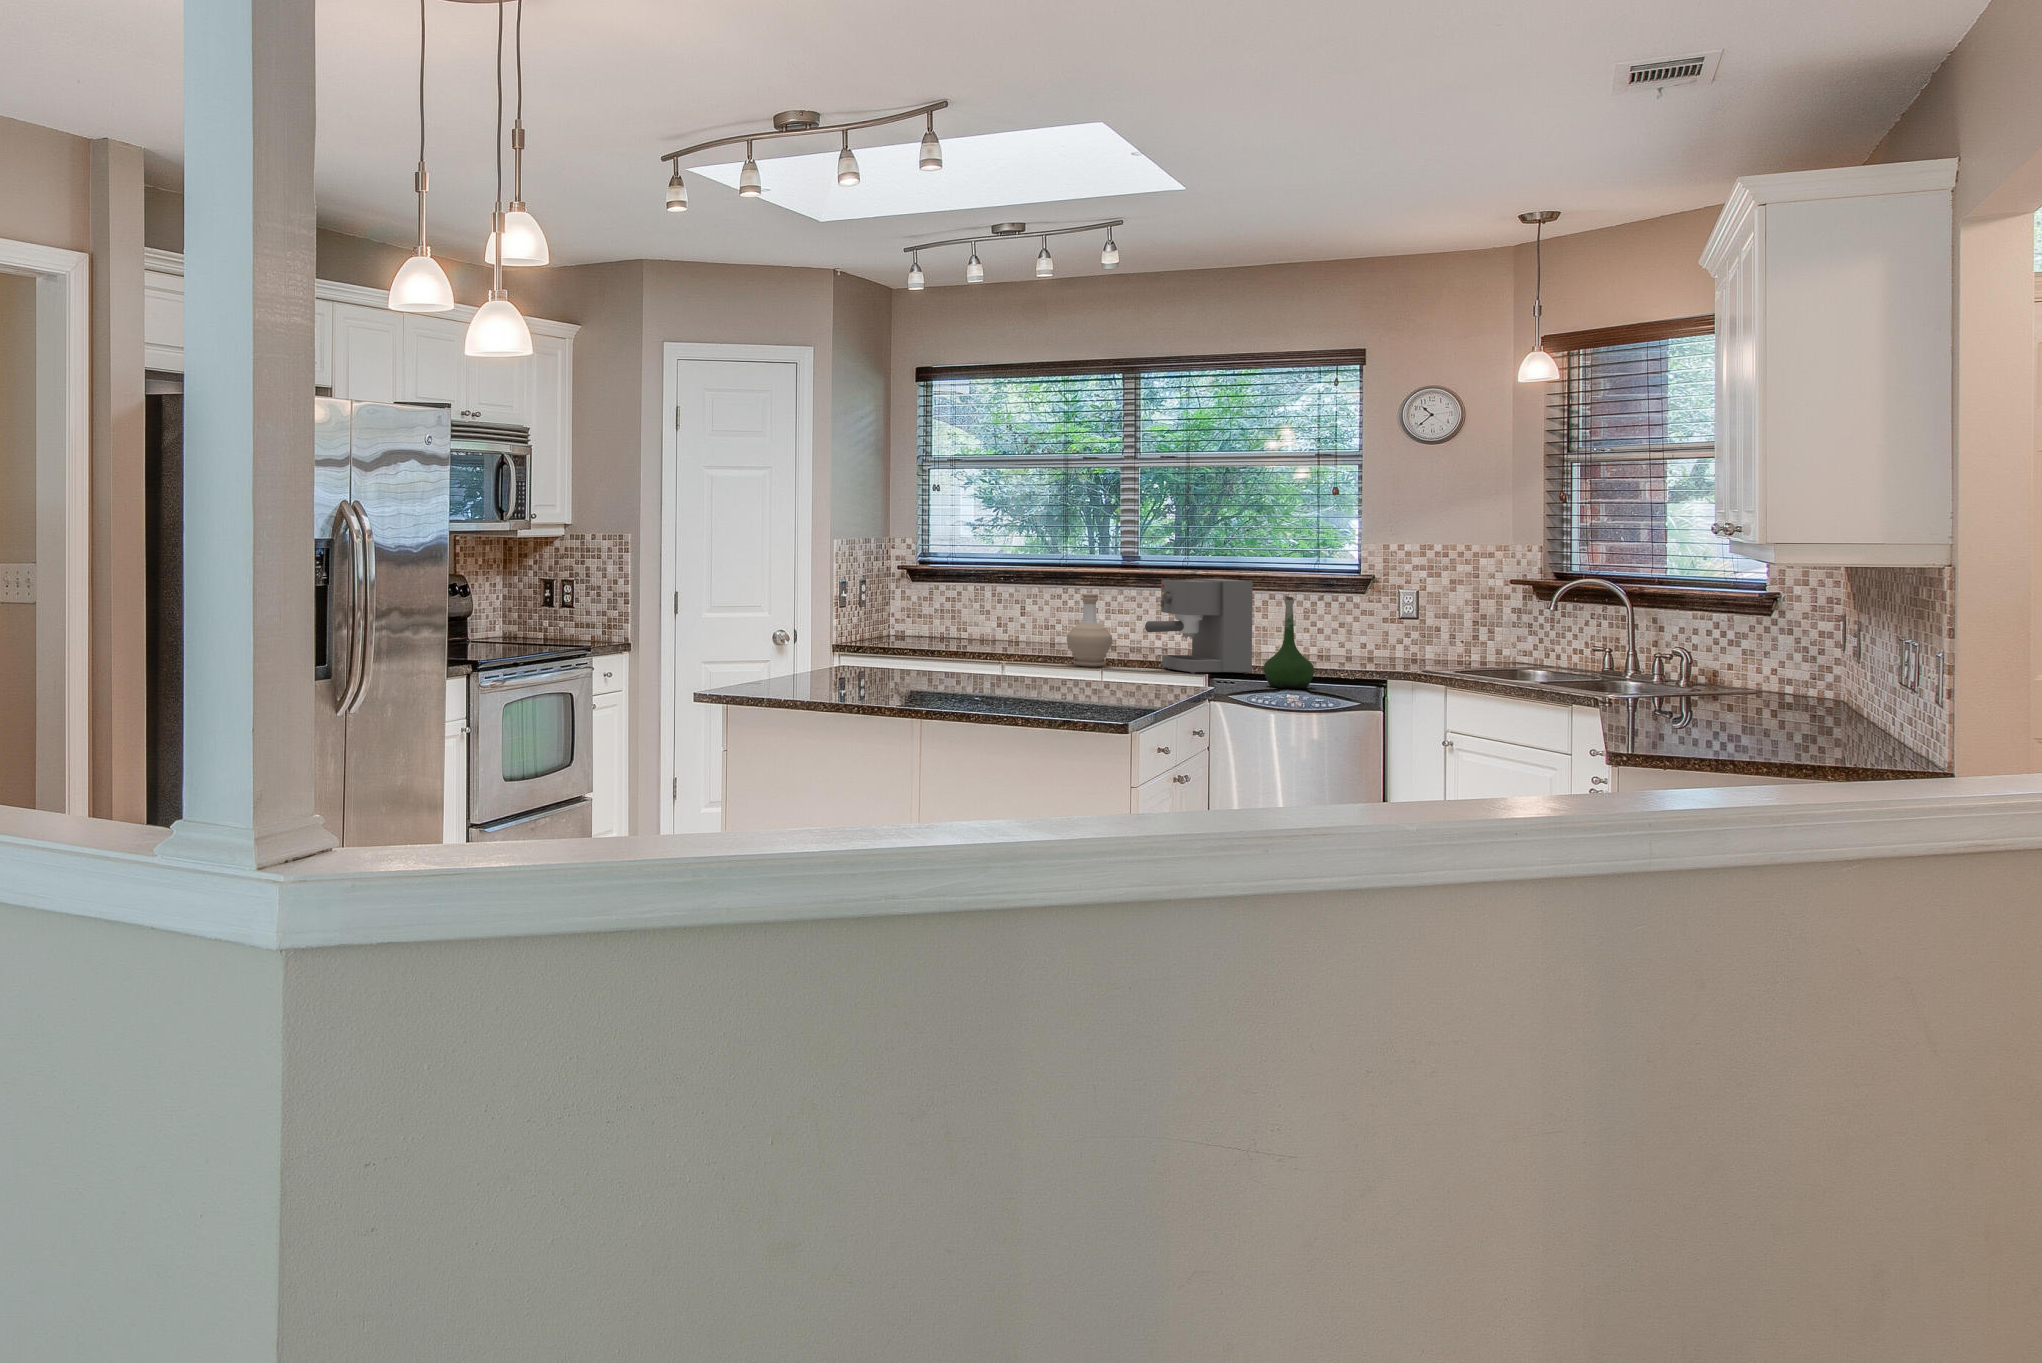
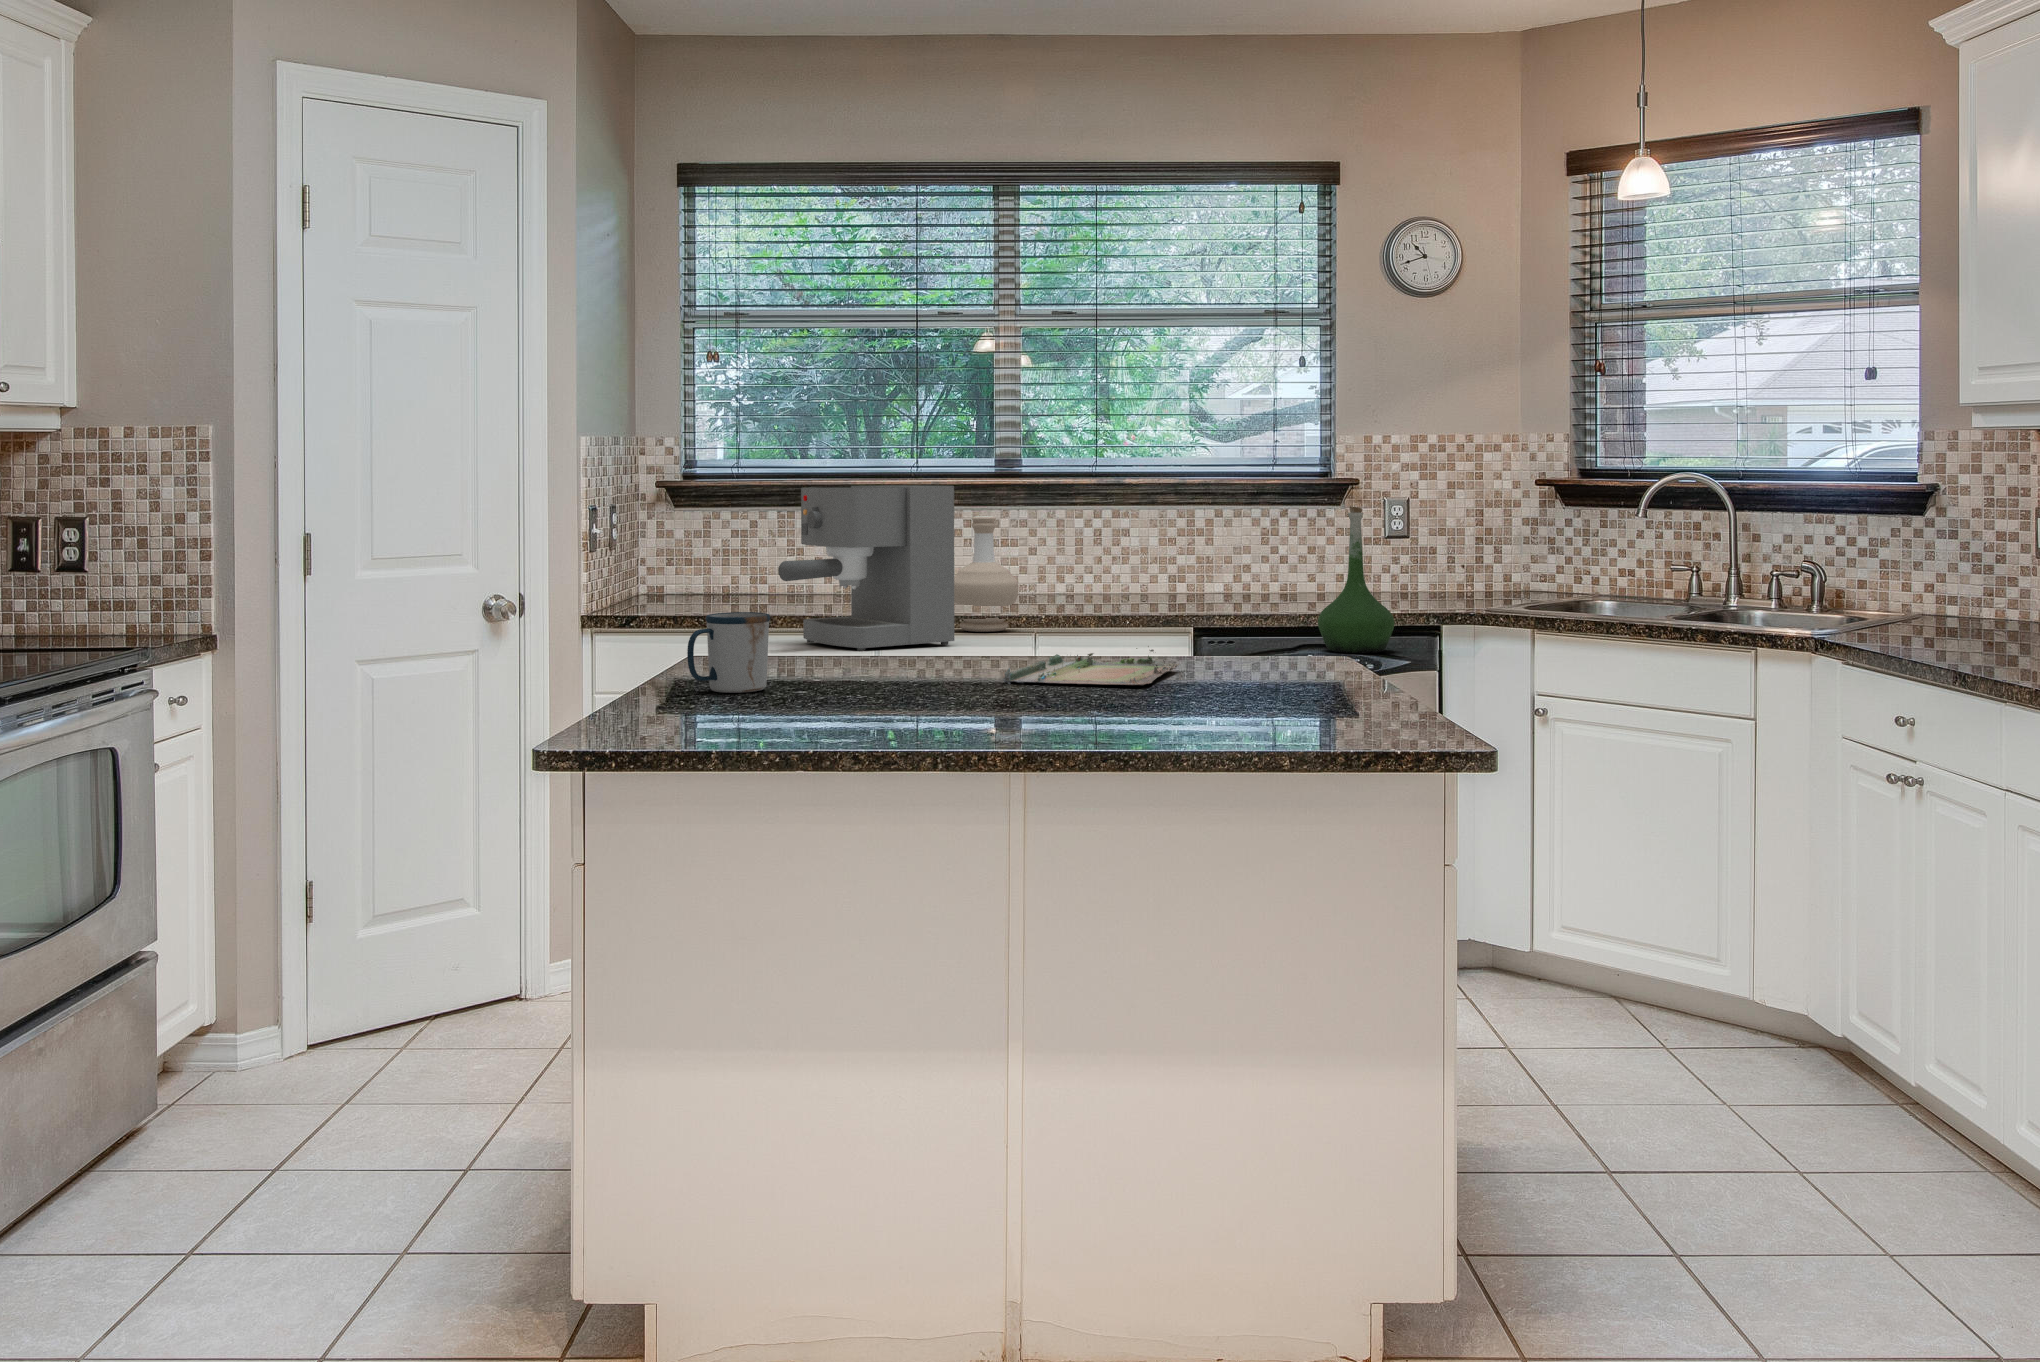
coffee maker: present [1145,579,1253,674] -> present [778,486,954,651]
mug: none [853,641,895,679] -> present [687,612,770,693]
tray: none [1016,672,1132,689] -> present [1003,646,1179,685]

